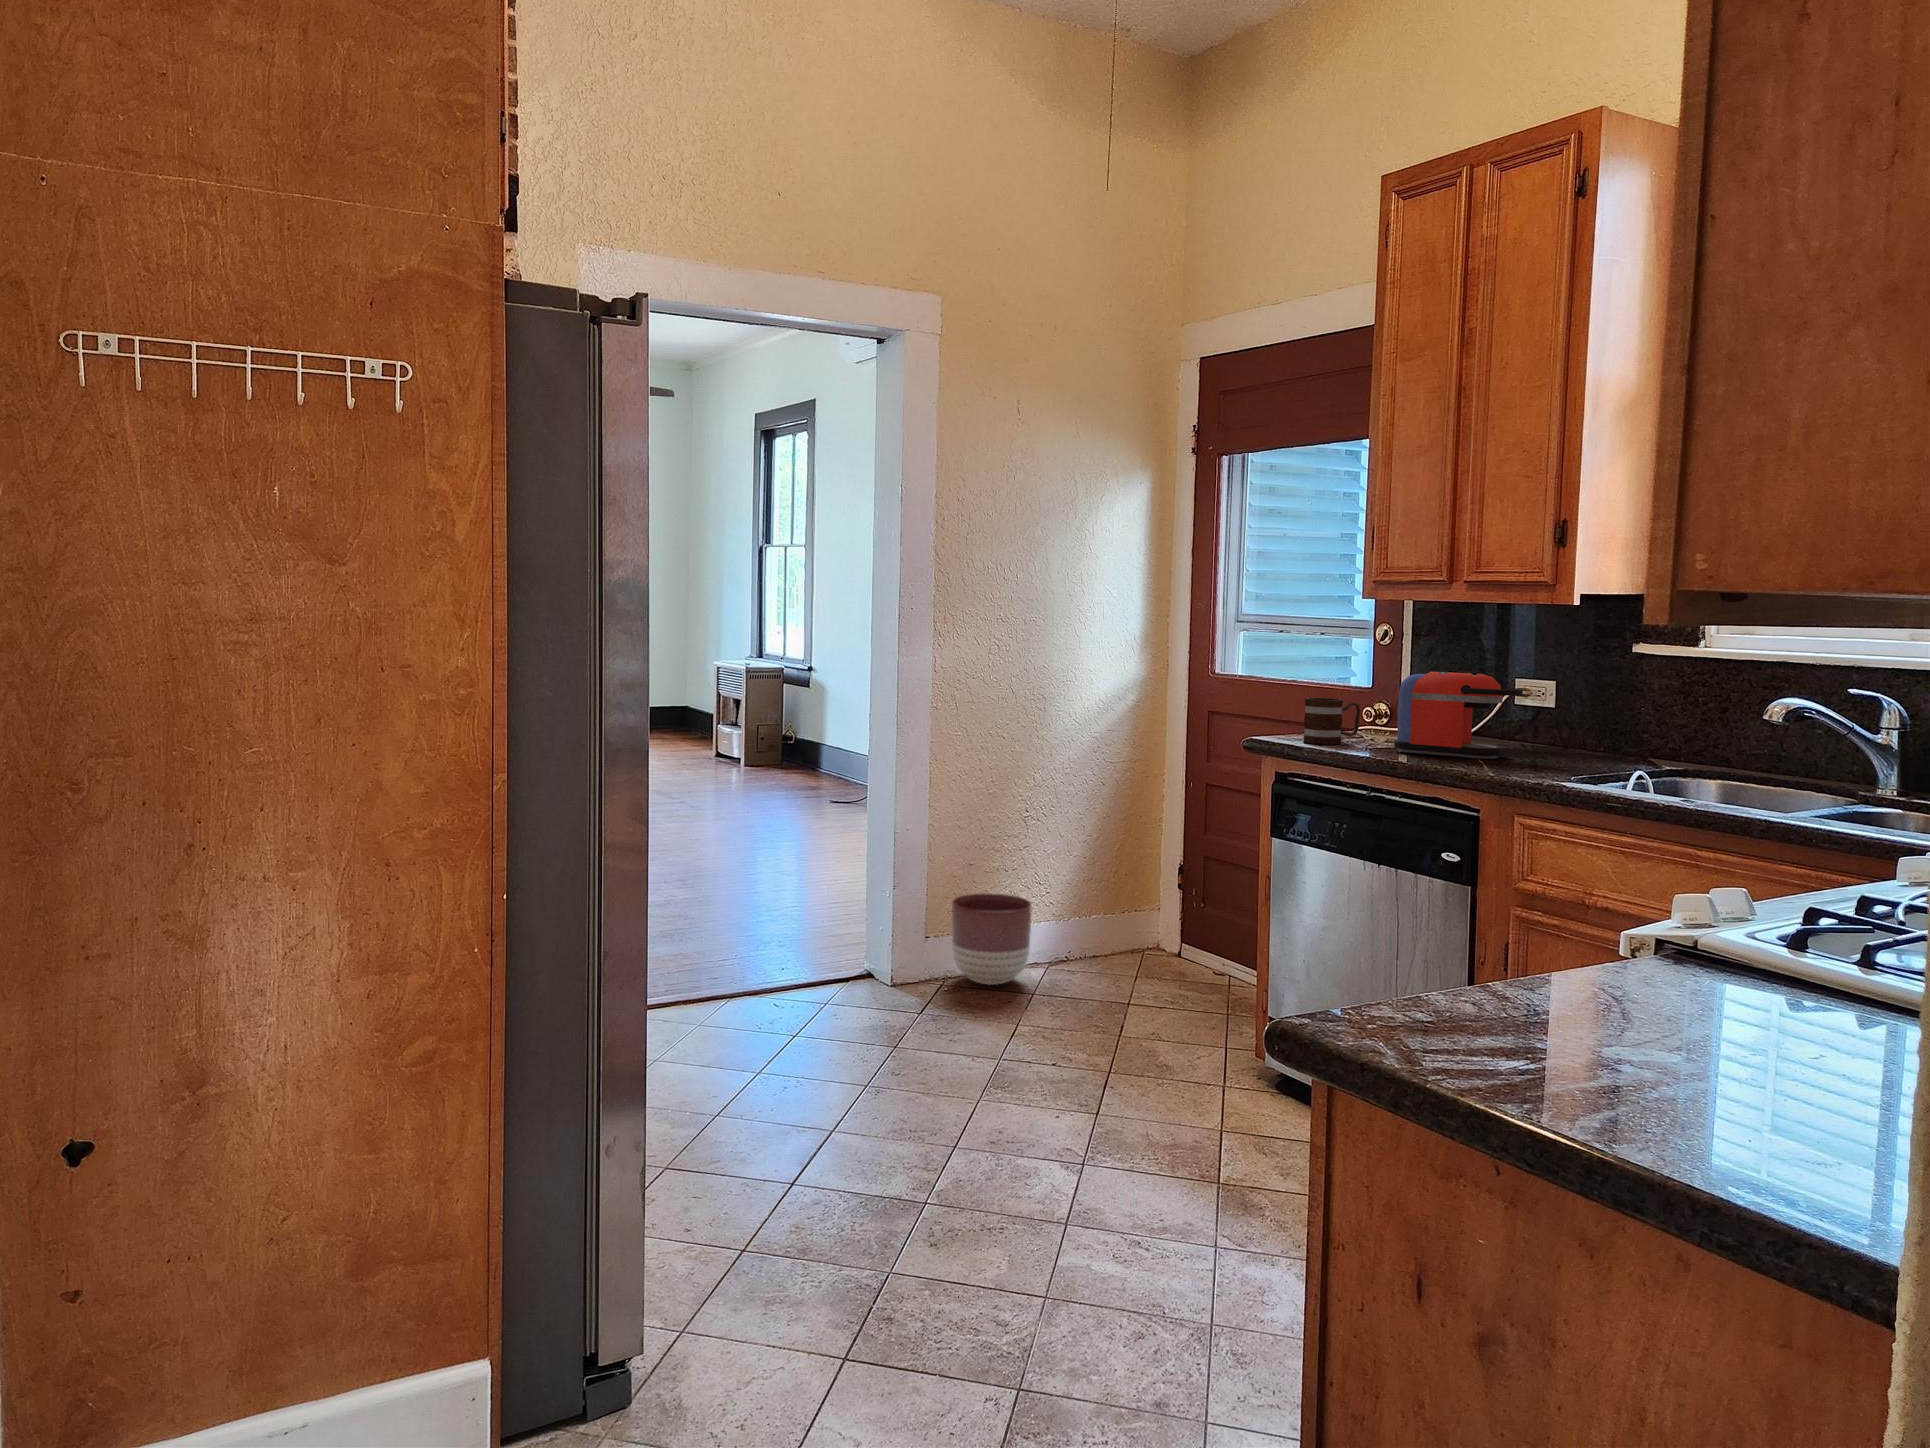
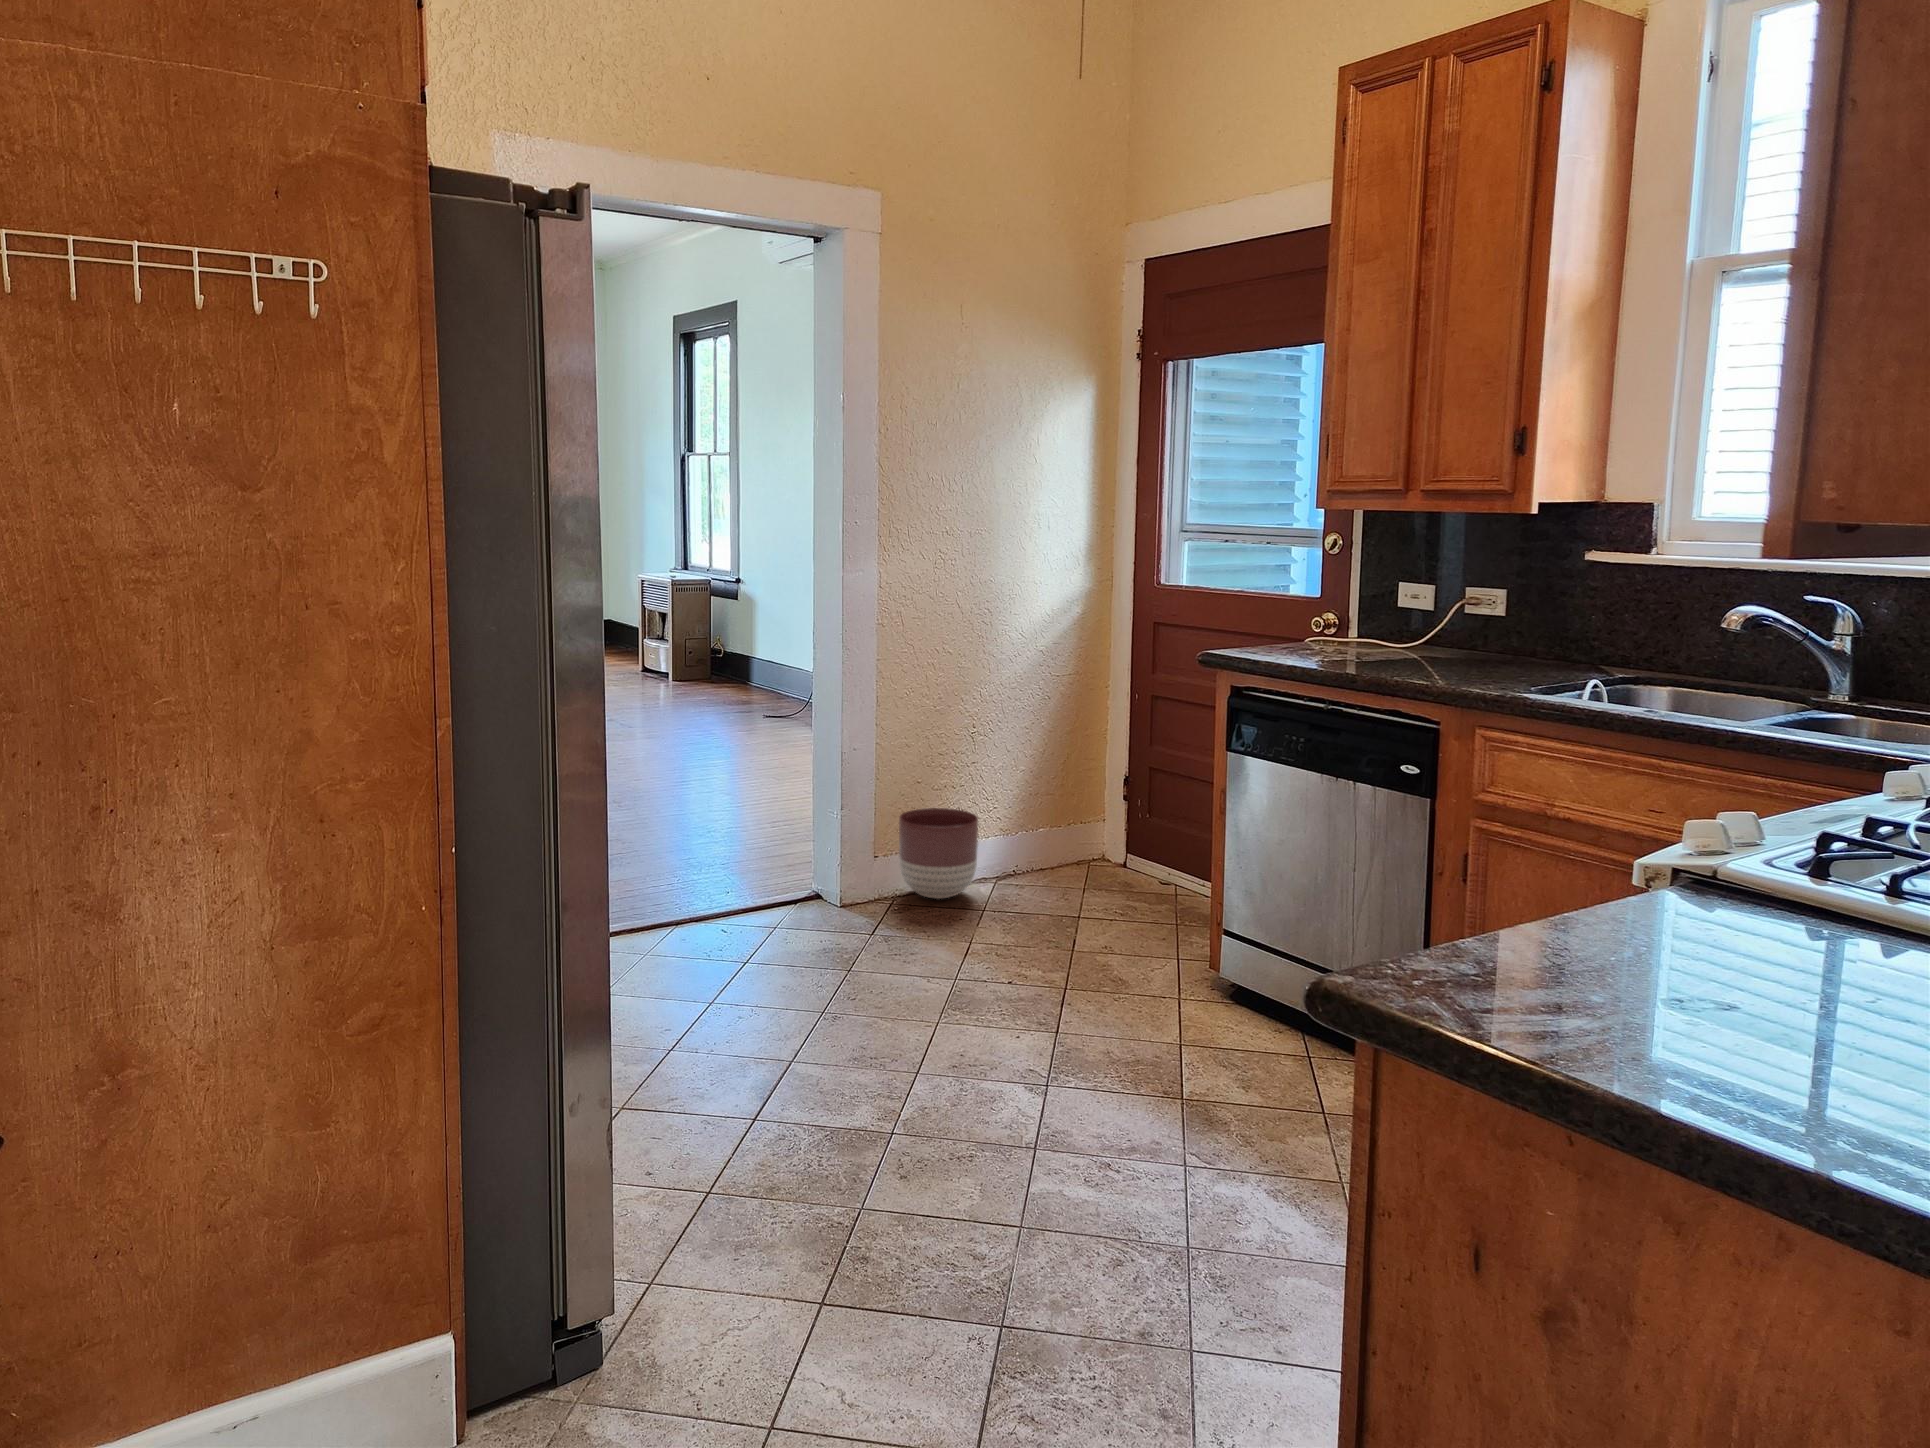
coffee maker: present [1394,672,1523,759] -> none [1348,583,1478,670]
mug: present [1303,698,1360,745] -> none [1255,610,1311,657]

